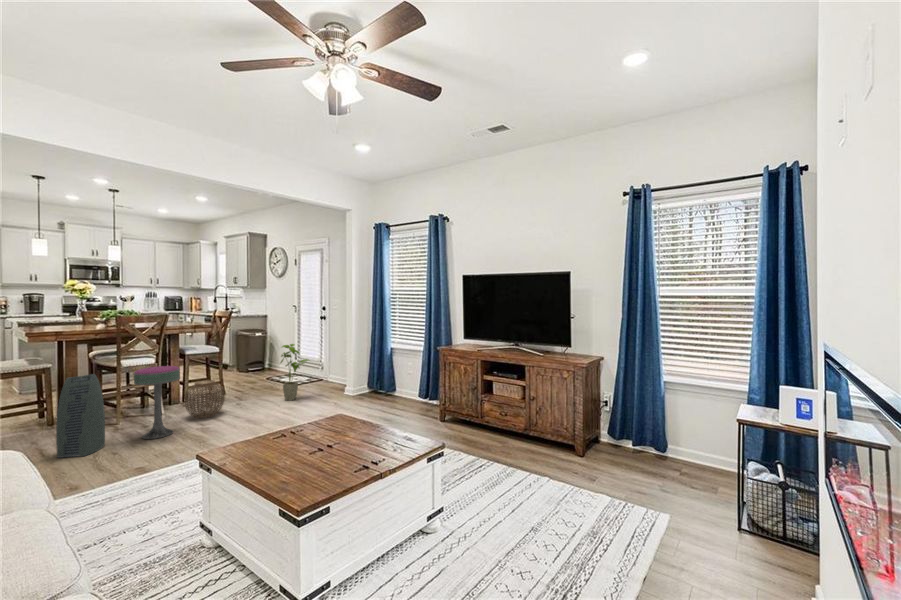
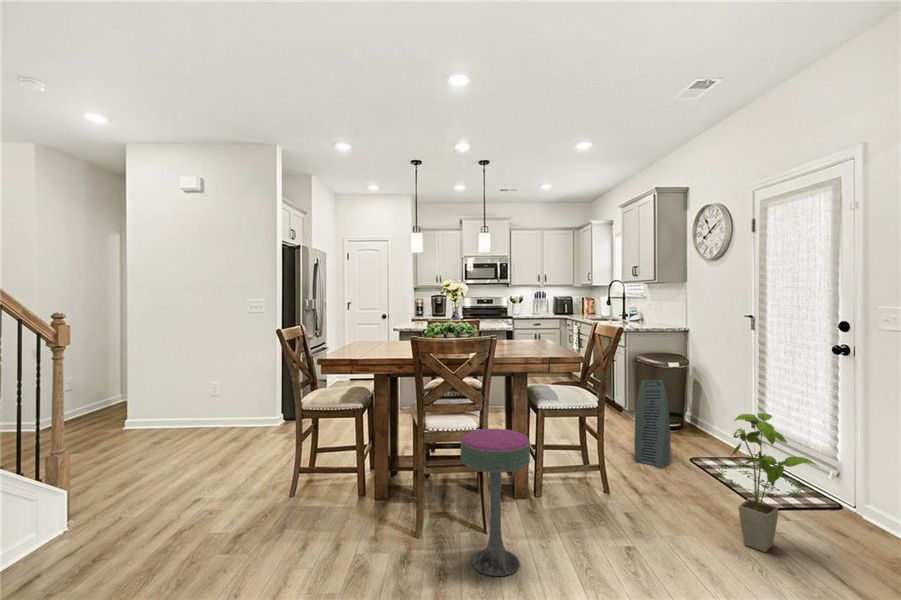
air purifier: present [56,374,105,458] -> present [634,380,671,467]
woven basket: present [185,380,224,418] -> none [545,462,613,543]

